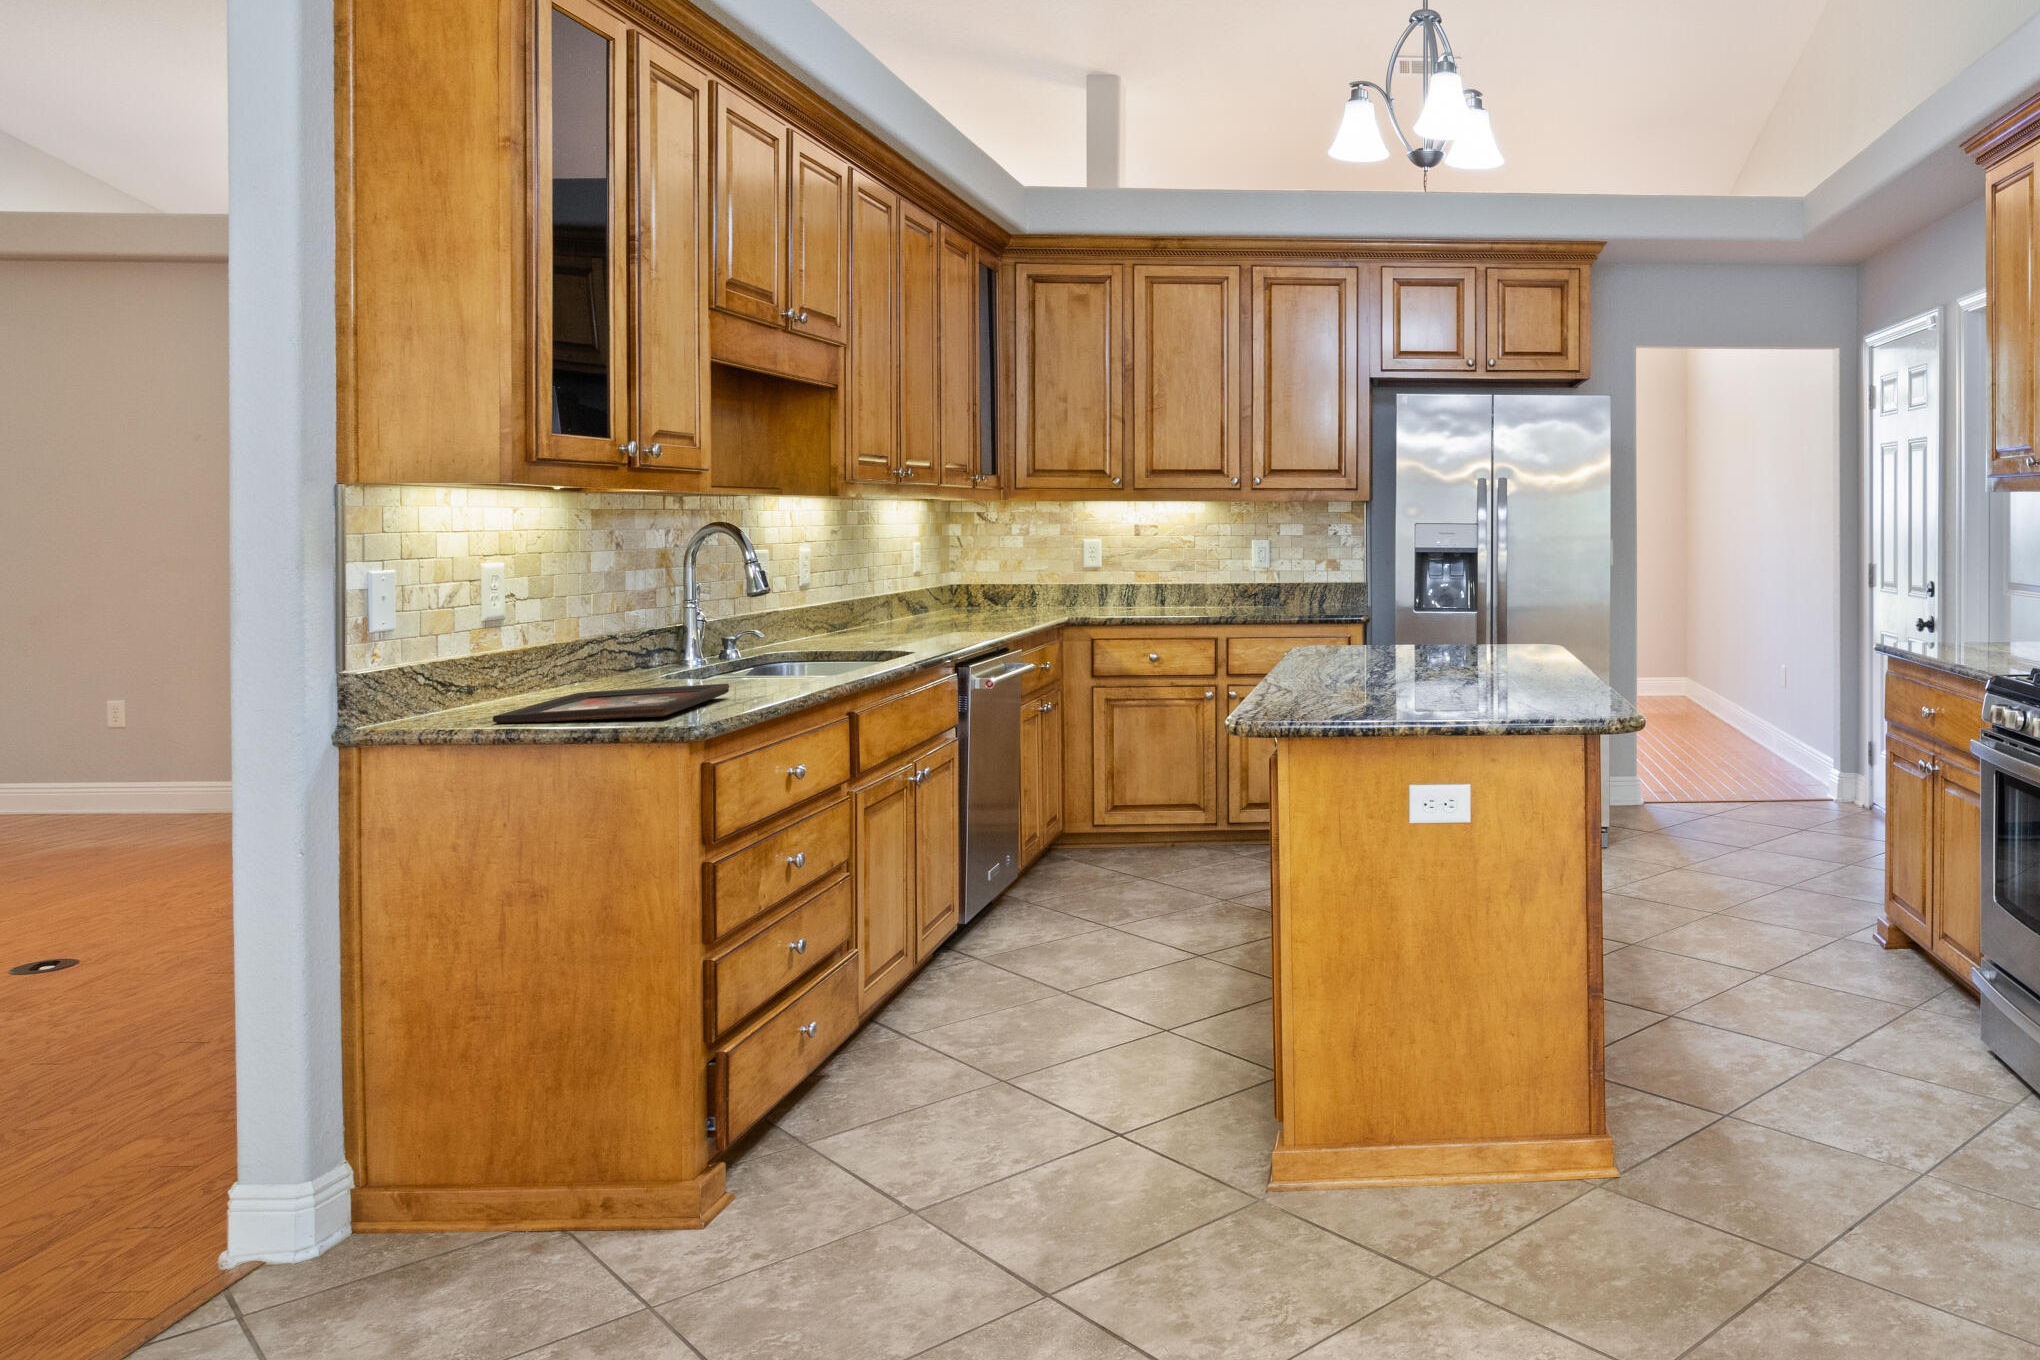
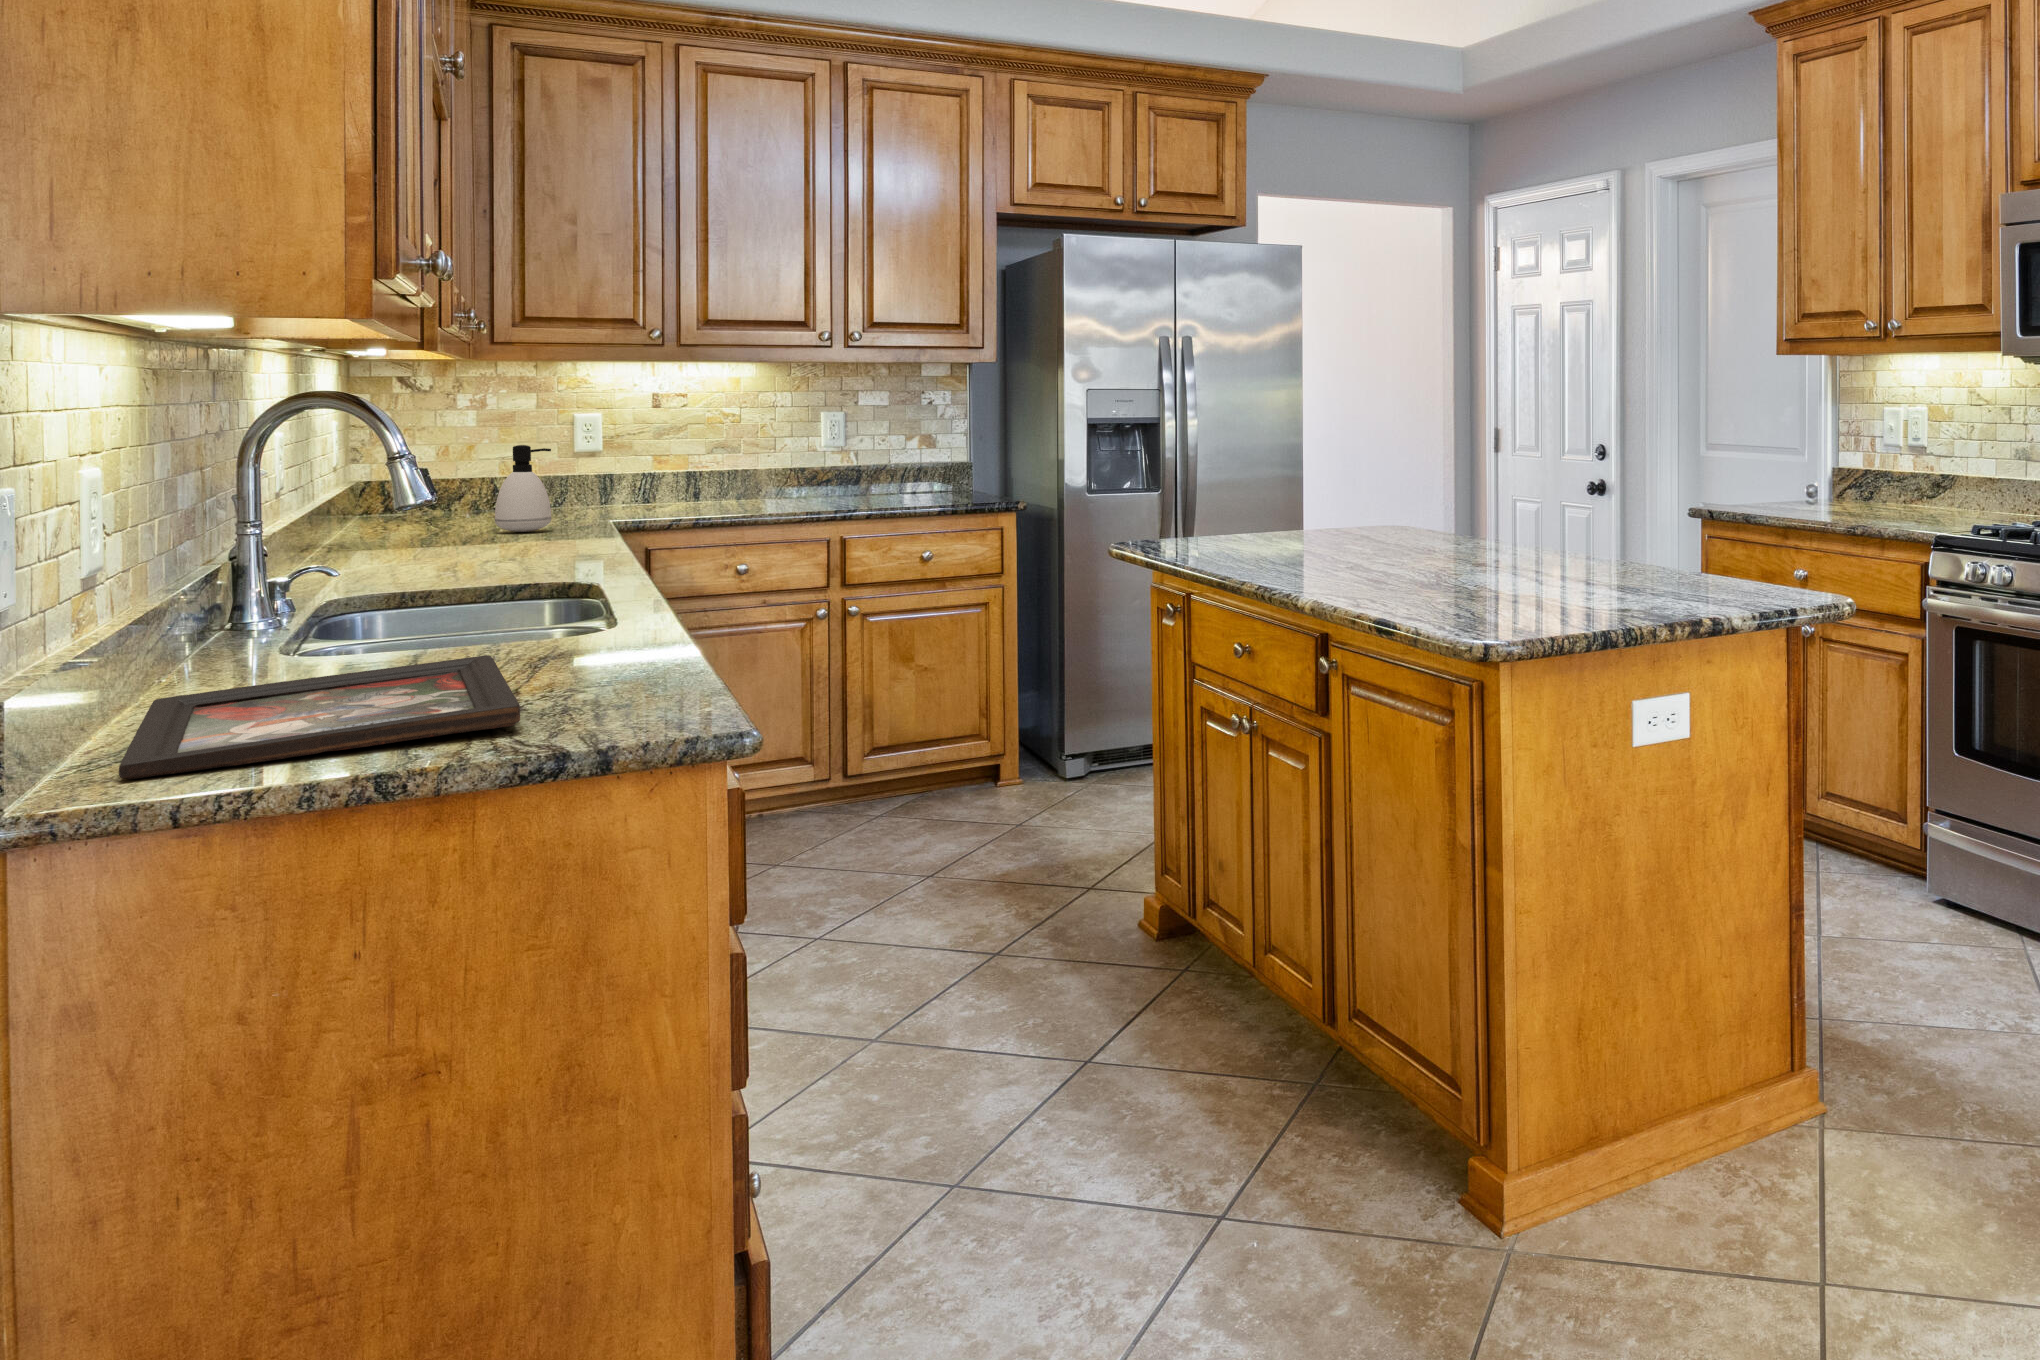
soap dispenser: none [989,563,1022,622] -> present [495,445,551,532]

